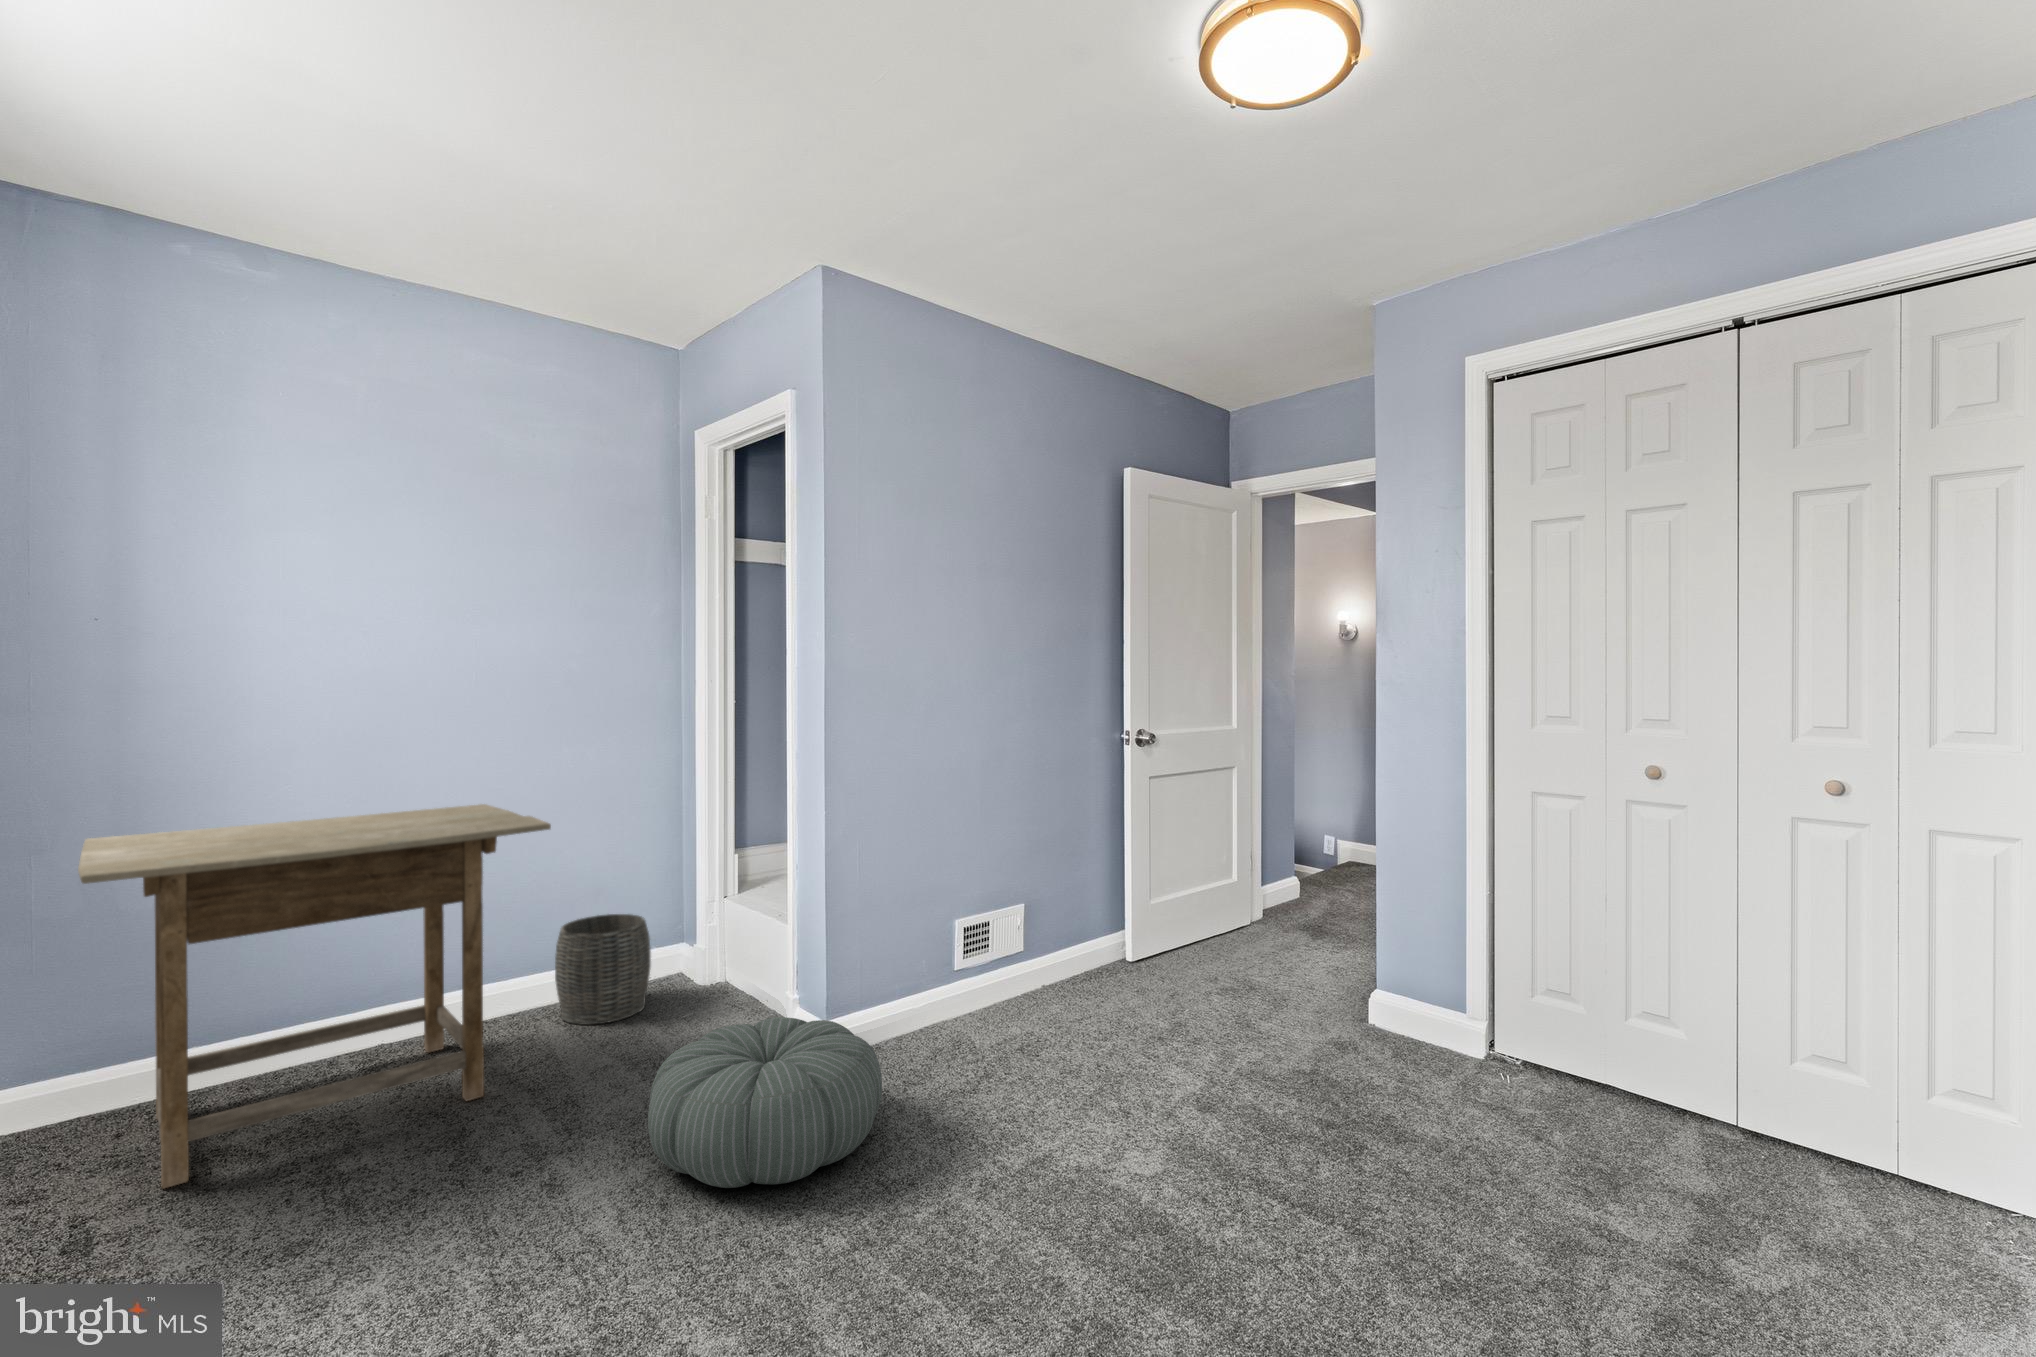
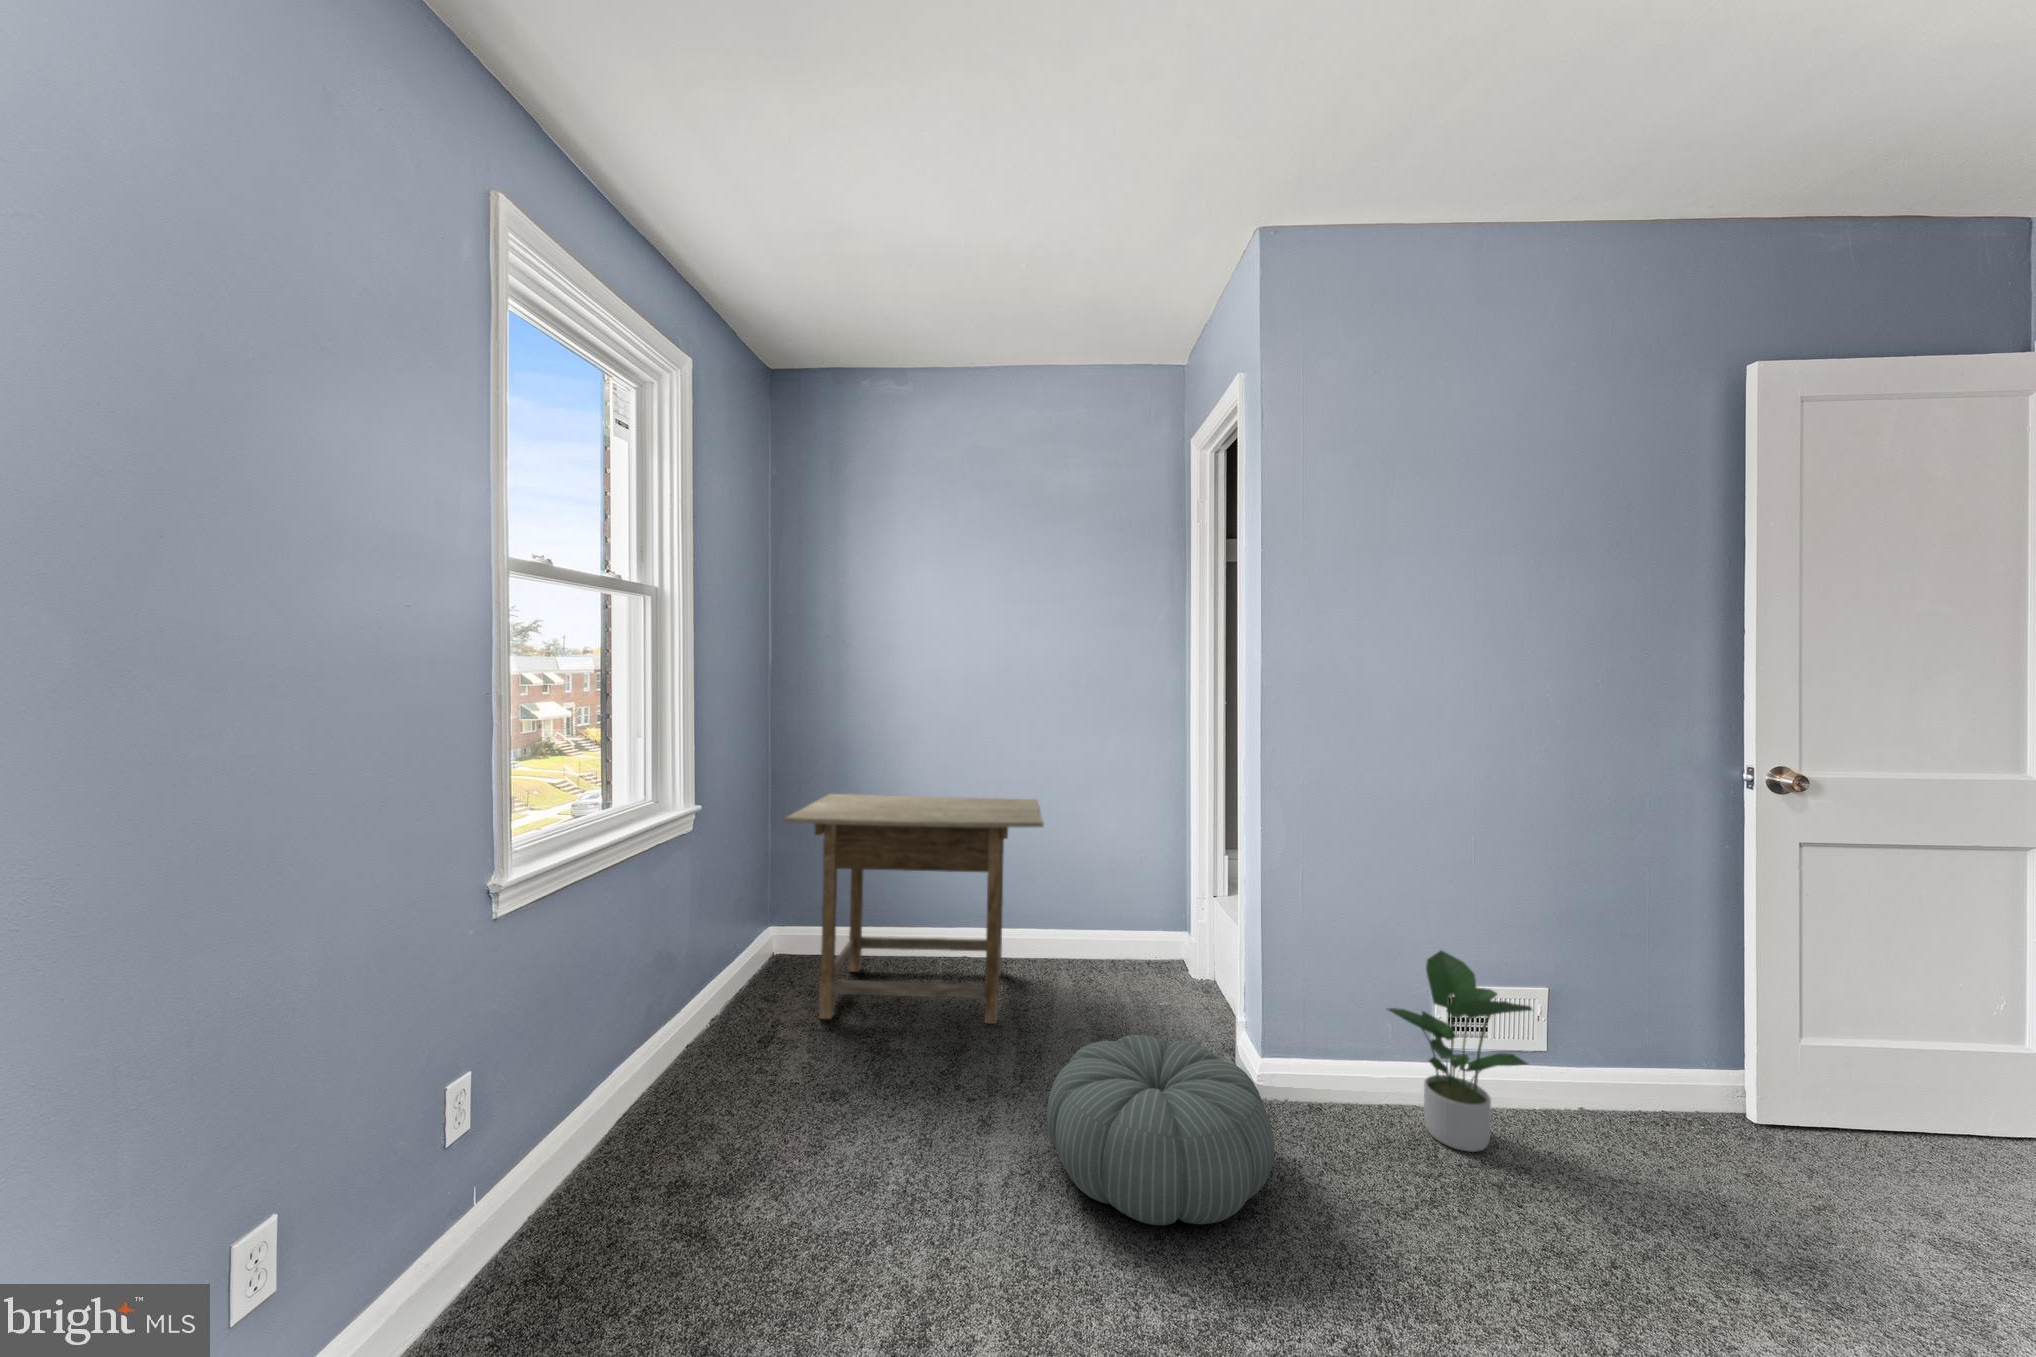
potted plant: none [934,879,1038,1038] -> present [1387,951,1532,1152]
woven basket: present [555,914,651,1025] -> none [1079,900,1150,992]

